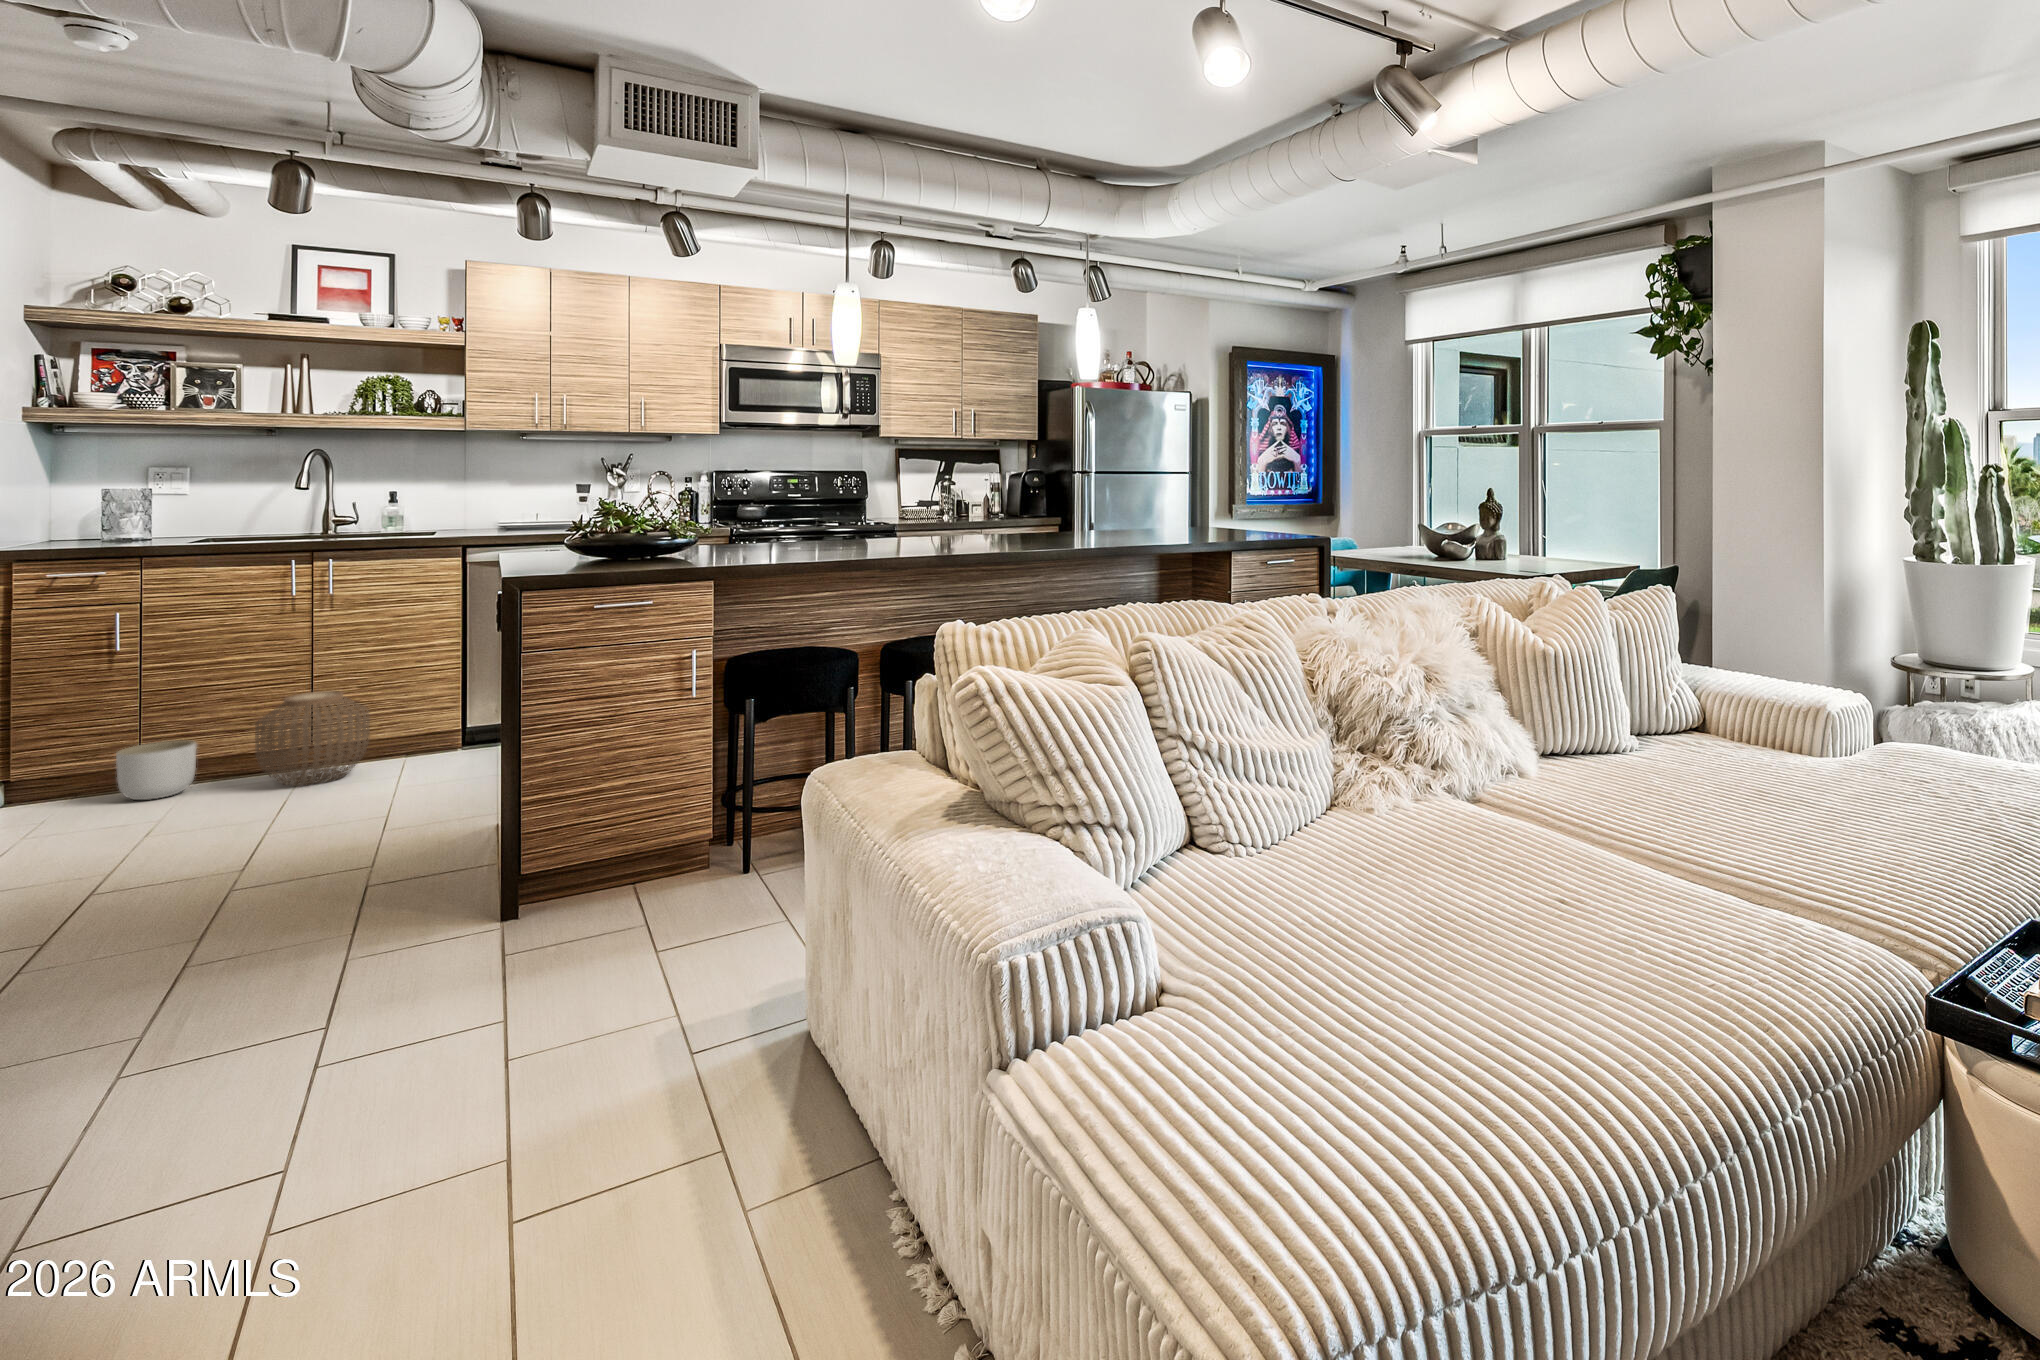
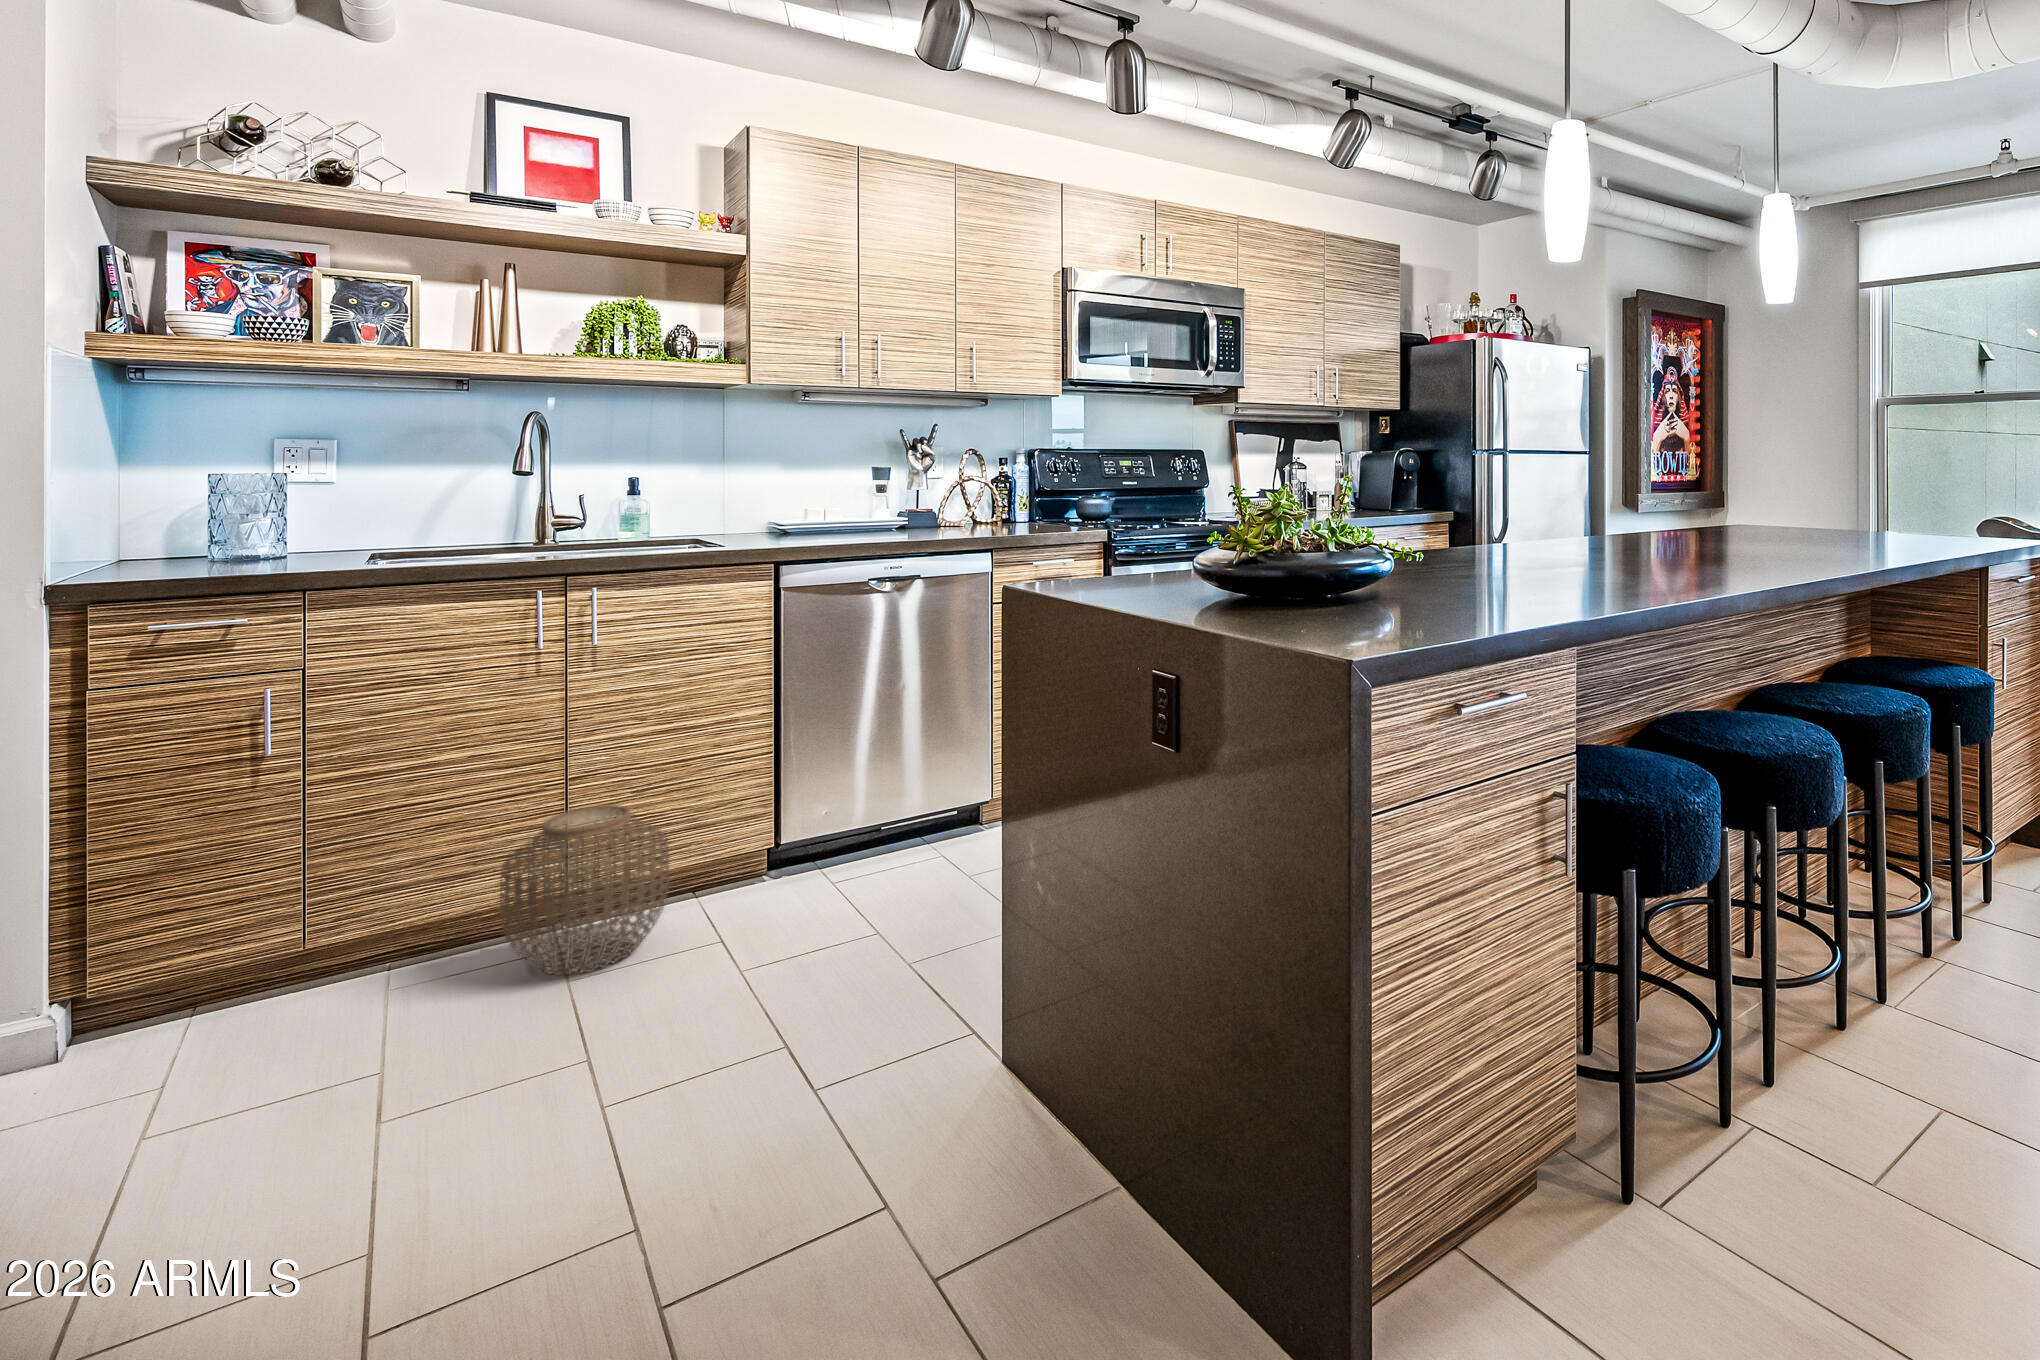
planter: present [116,740,197,800] -> none [276,902,405,1020]

